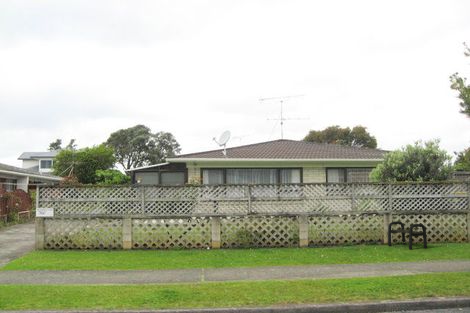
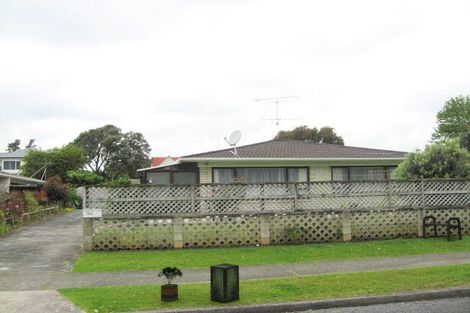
storage box: none [68,268,96,308] -> present [210,263,239,303]
potted tree: none [20,269,46,304] -> present [158,267,183,302]

